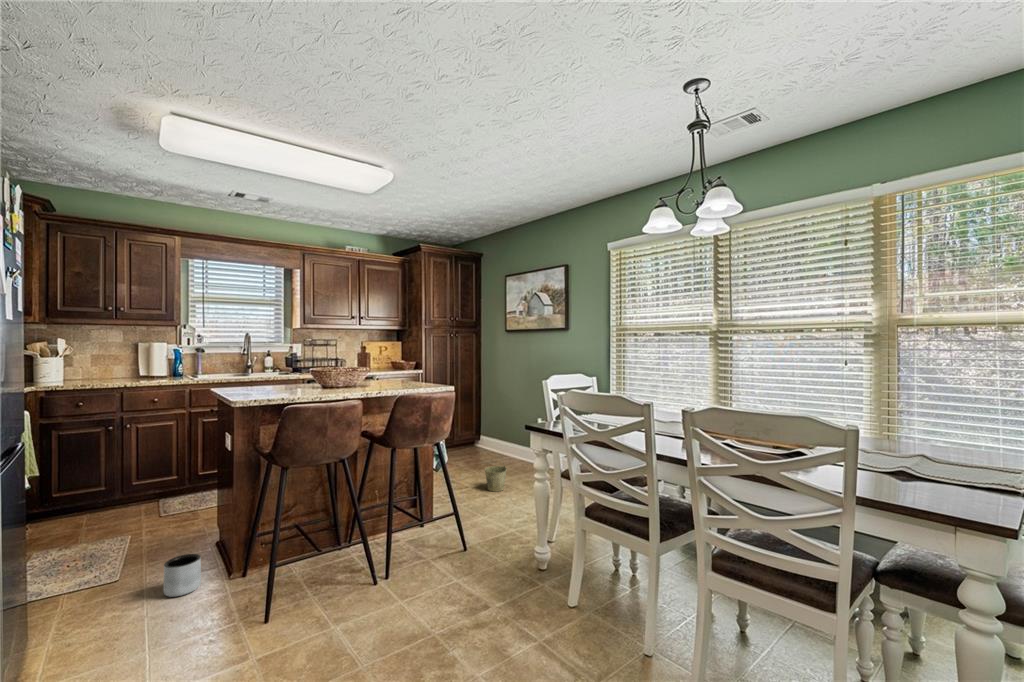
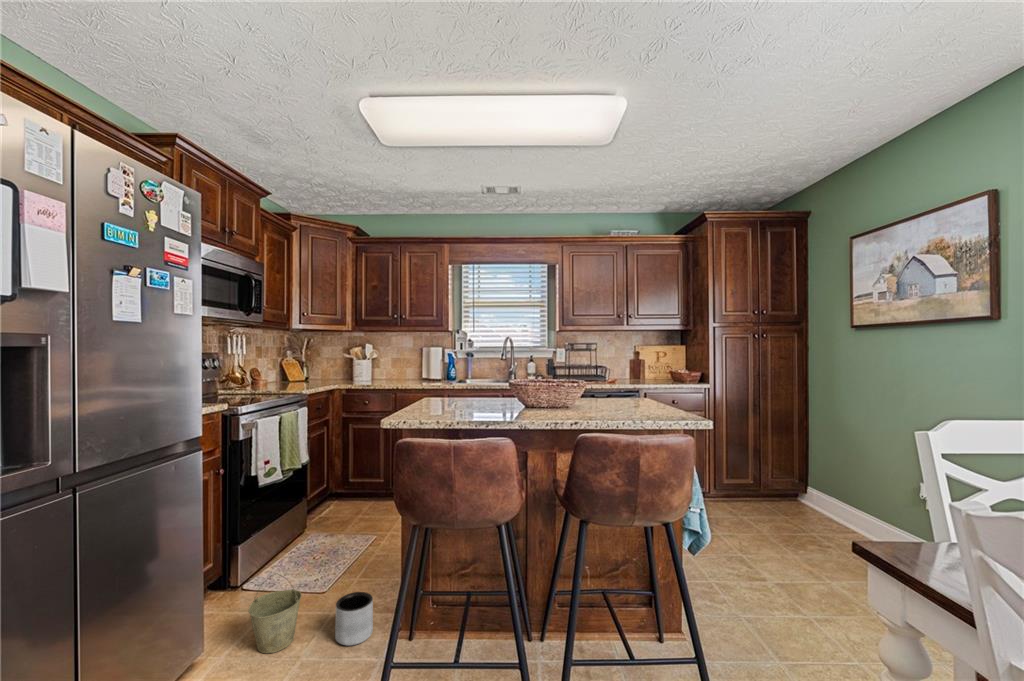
bucket: present [485,466,507,492] -> present [248,575,302,653]

